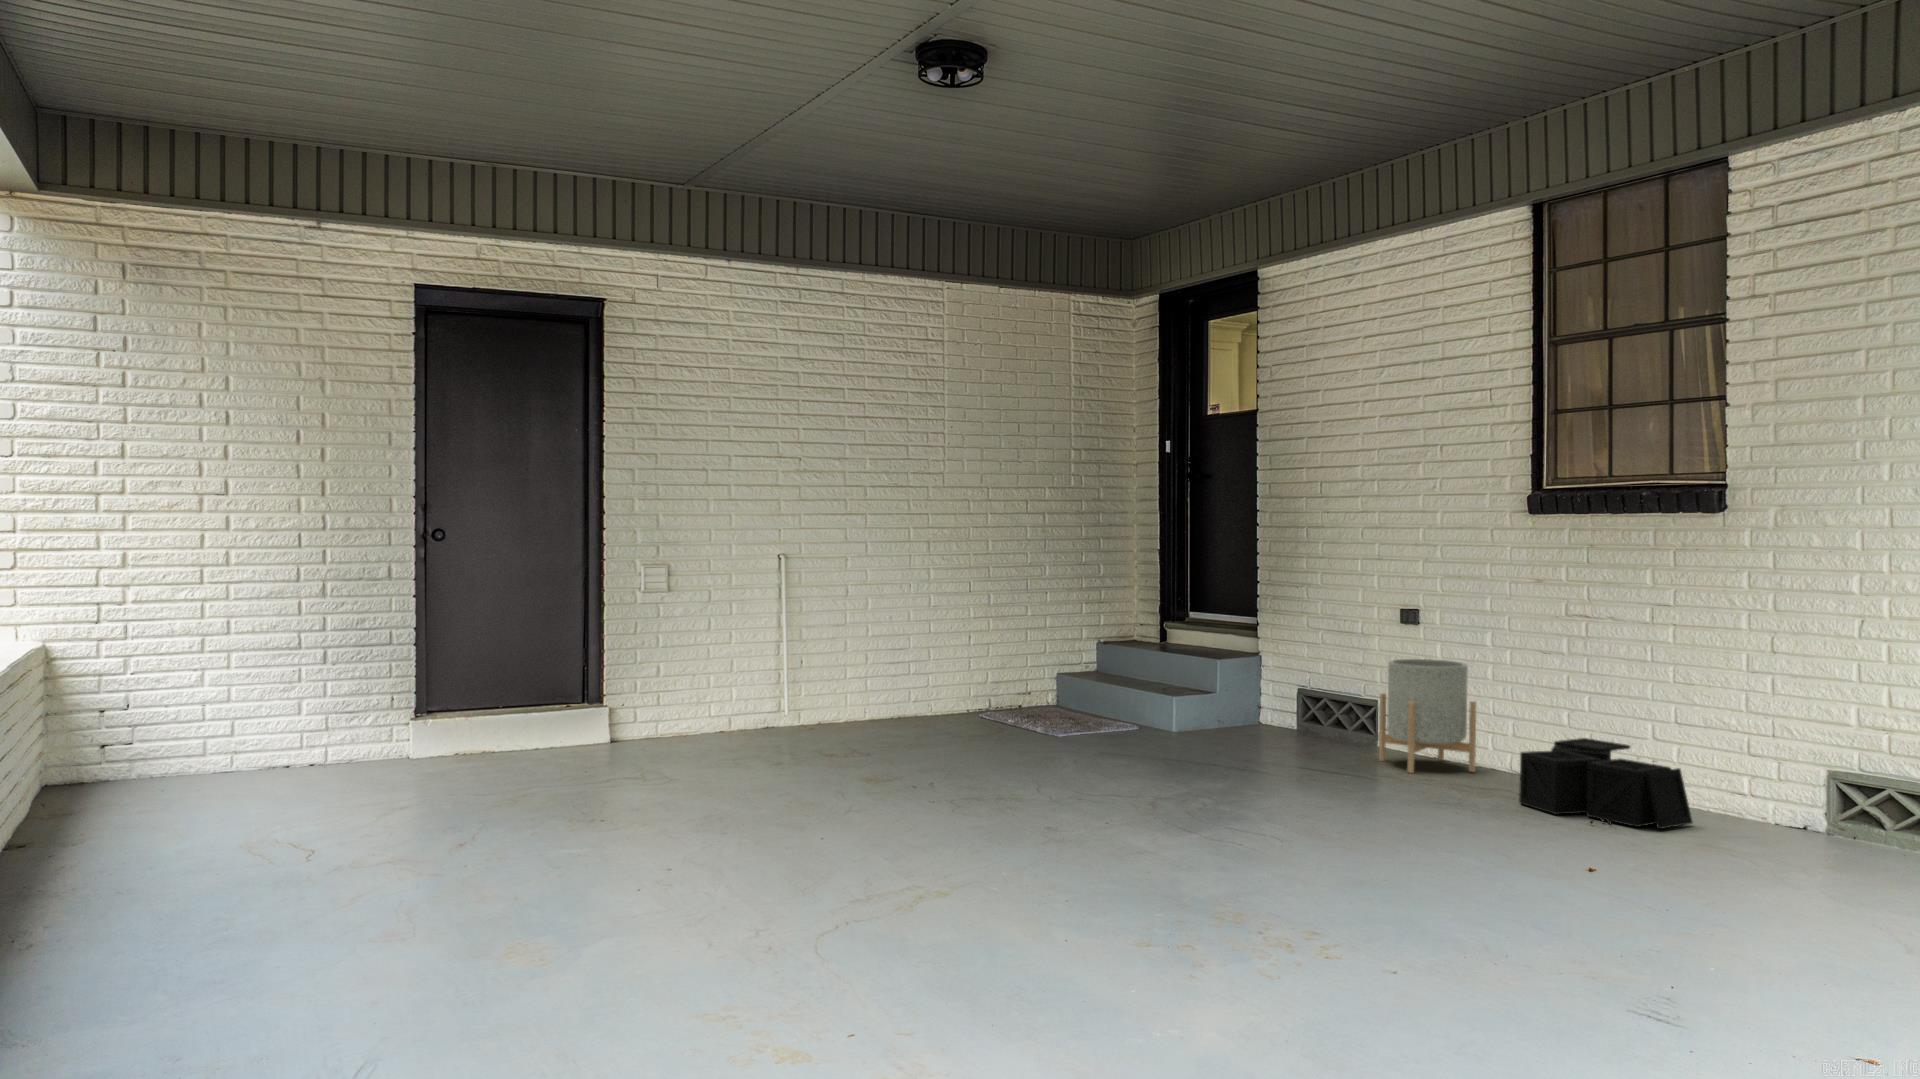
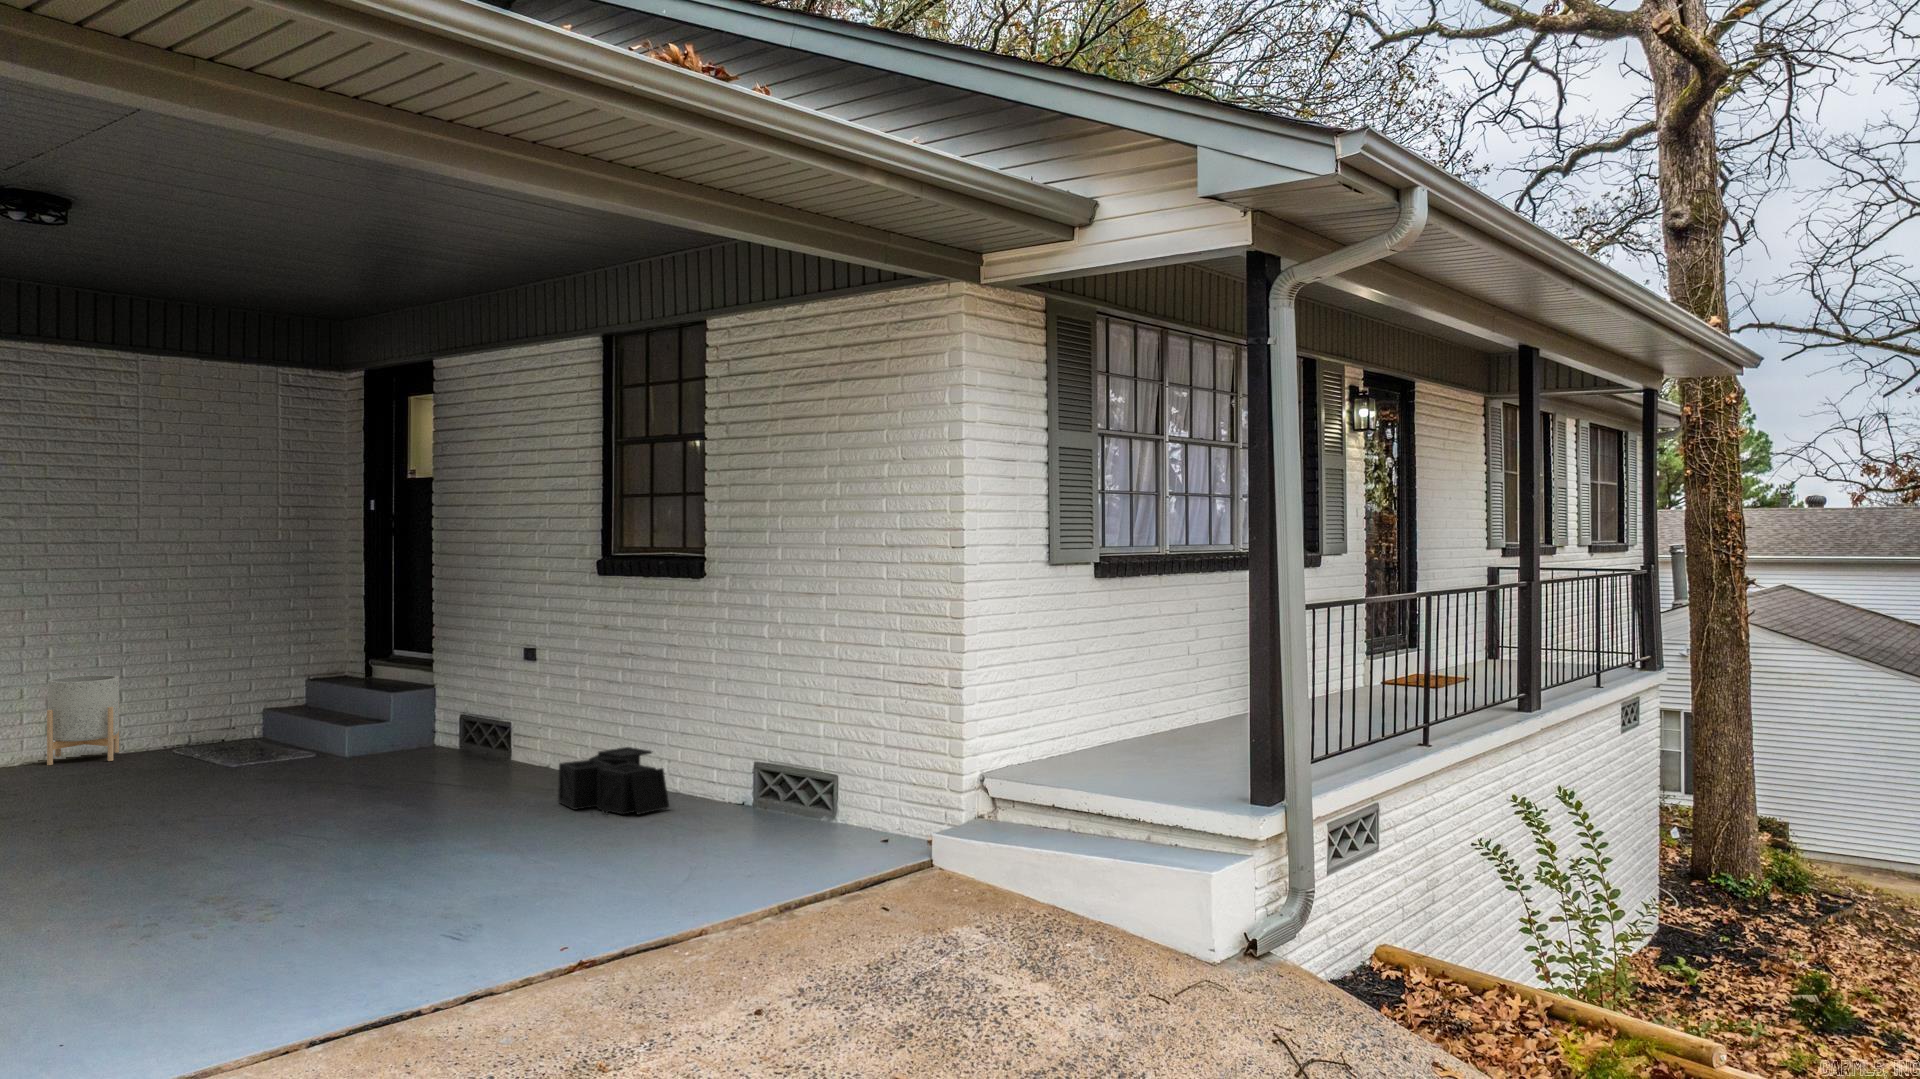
planter: present [1379,659,1476,773] -> present [47,675,119,765]

